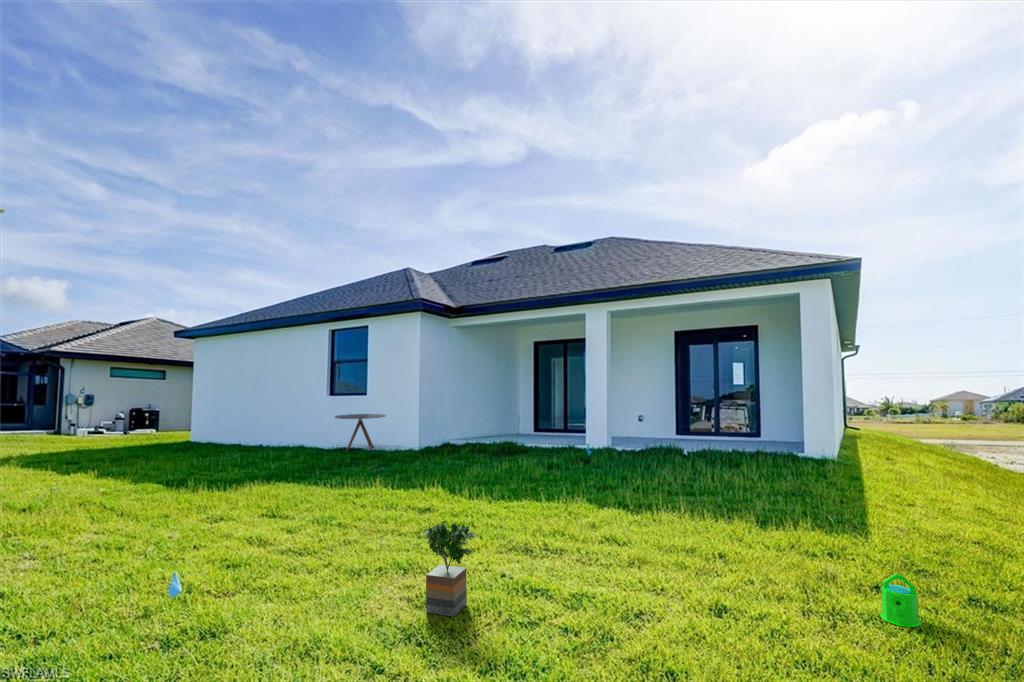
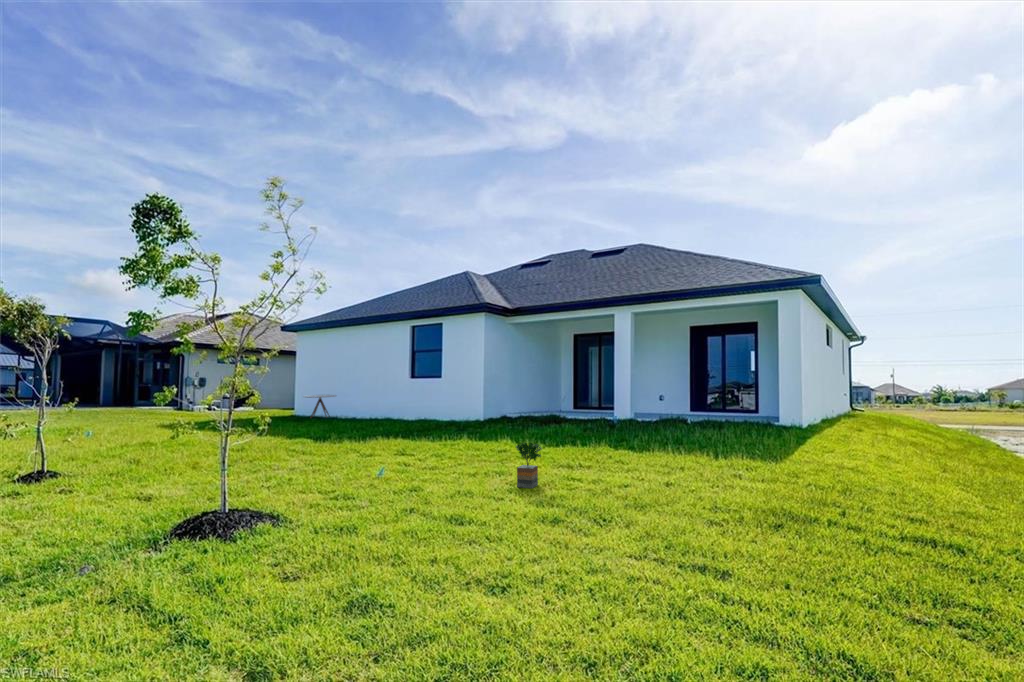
round table: present [335,414,385,451] -> present [304,395,336,418]
watering can: present [880,574,922,627] -> none [757,468,776,494]

